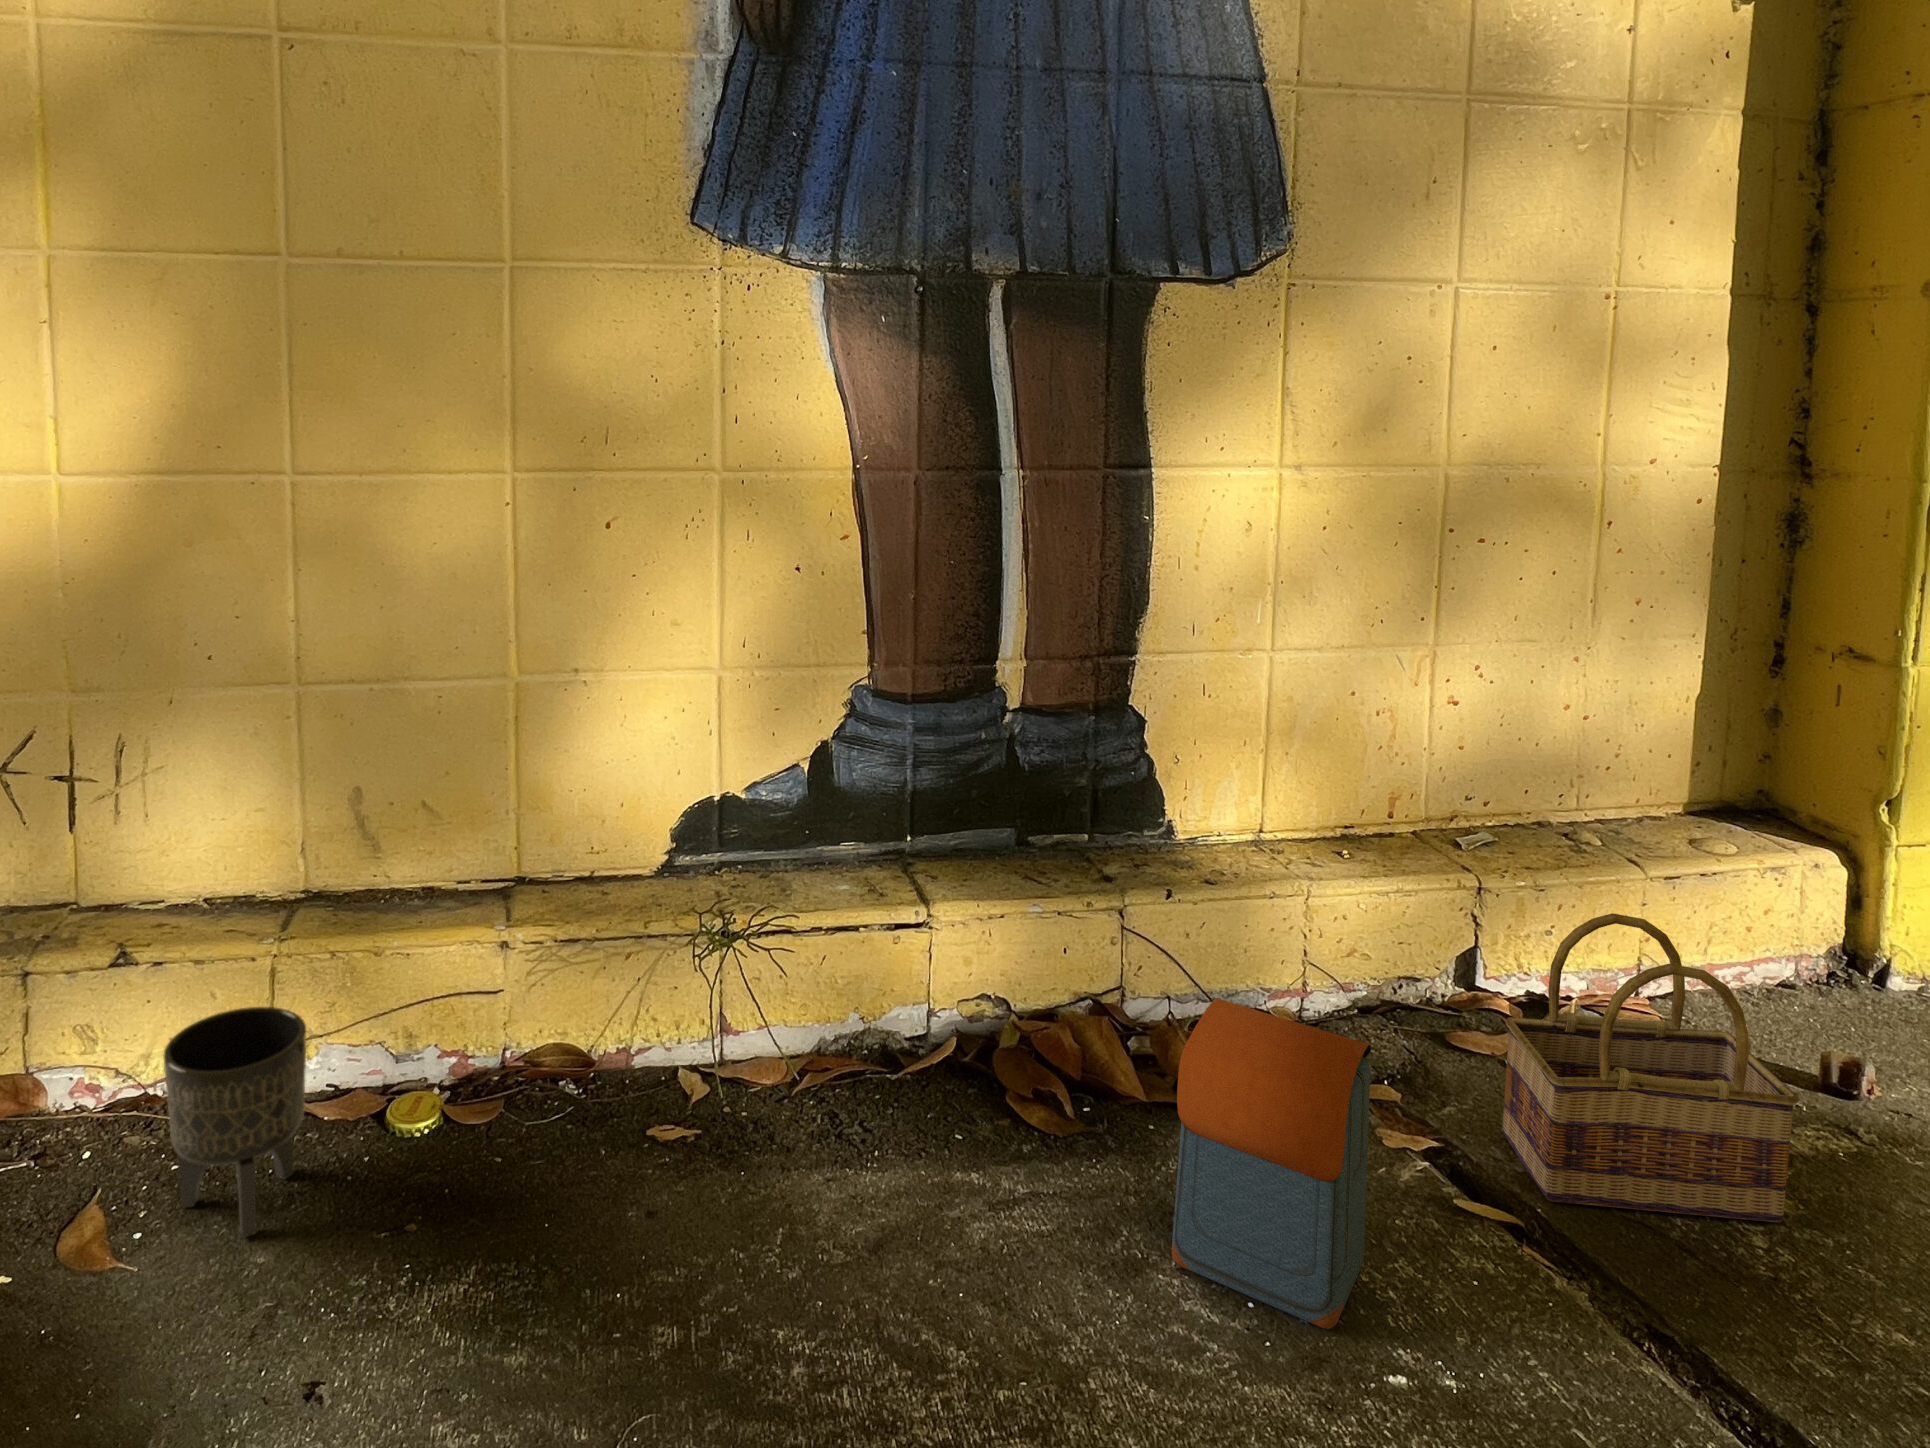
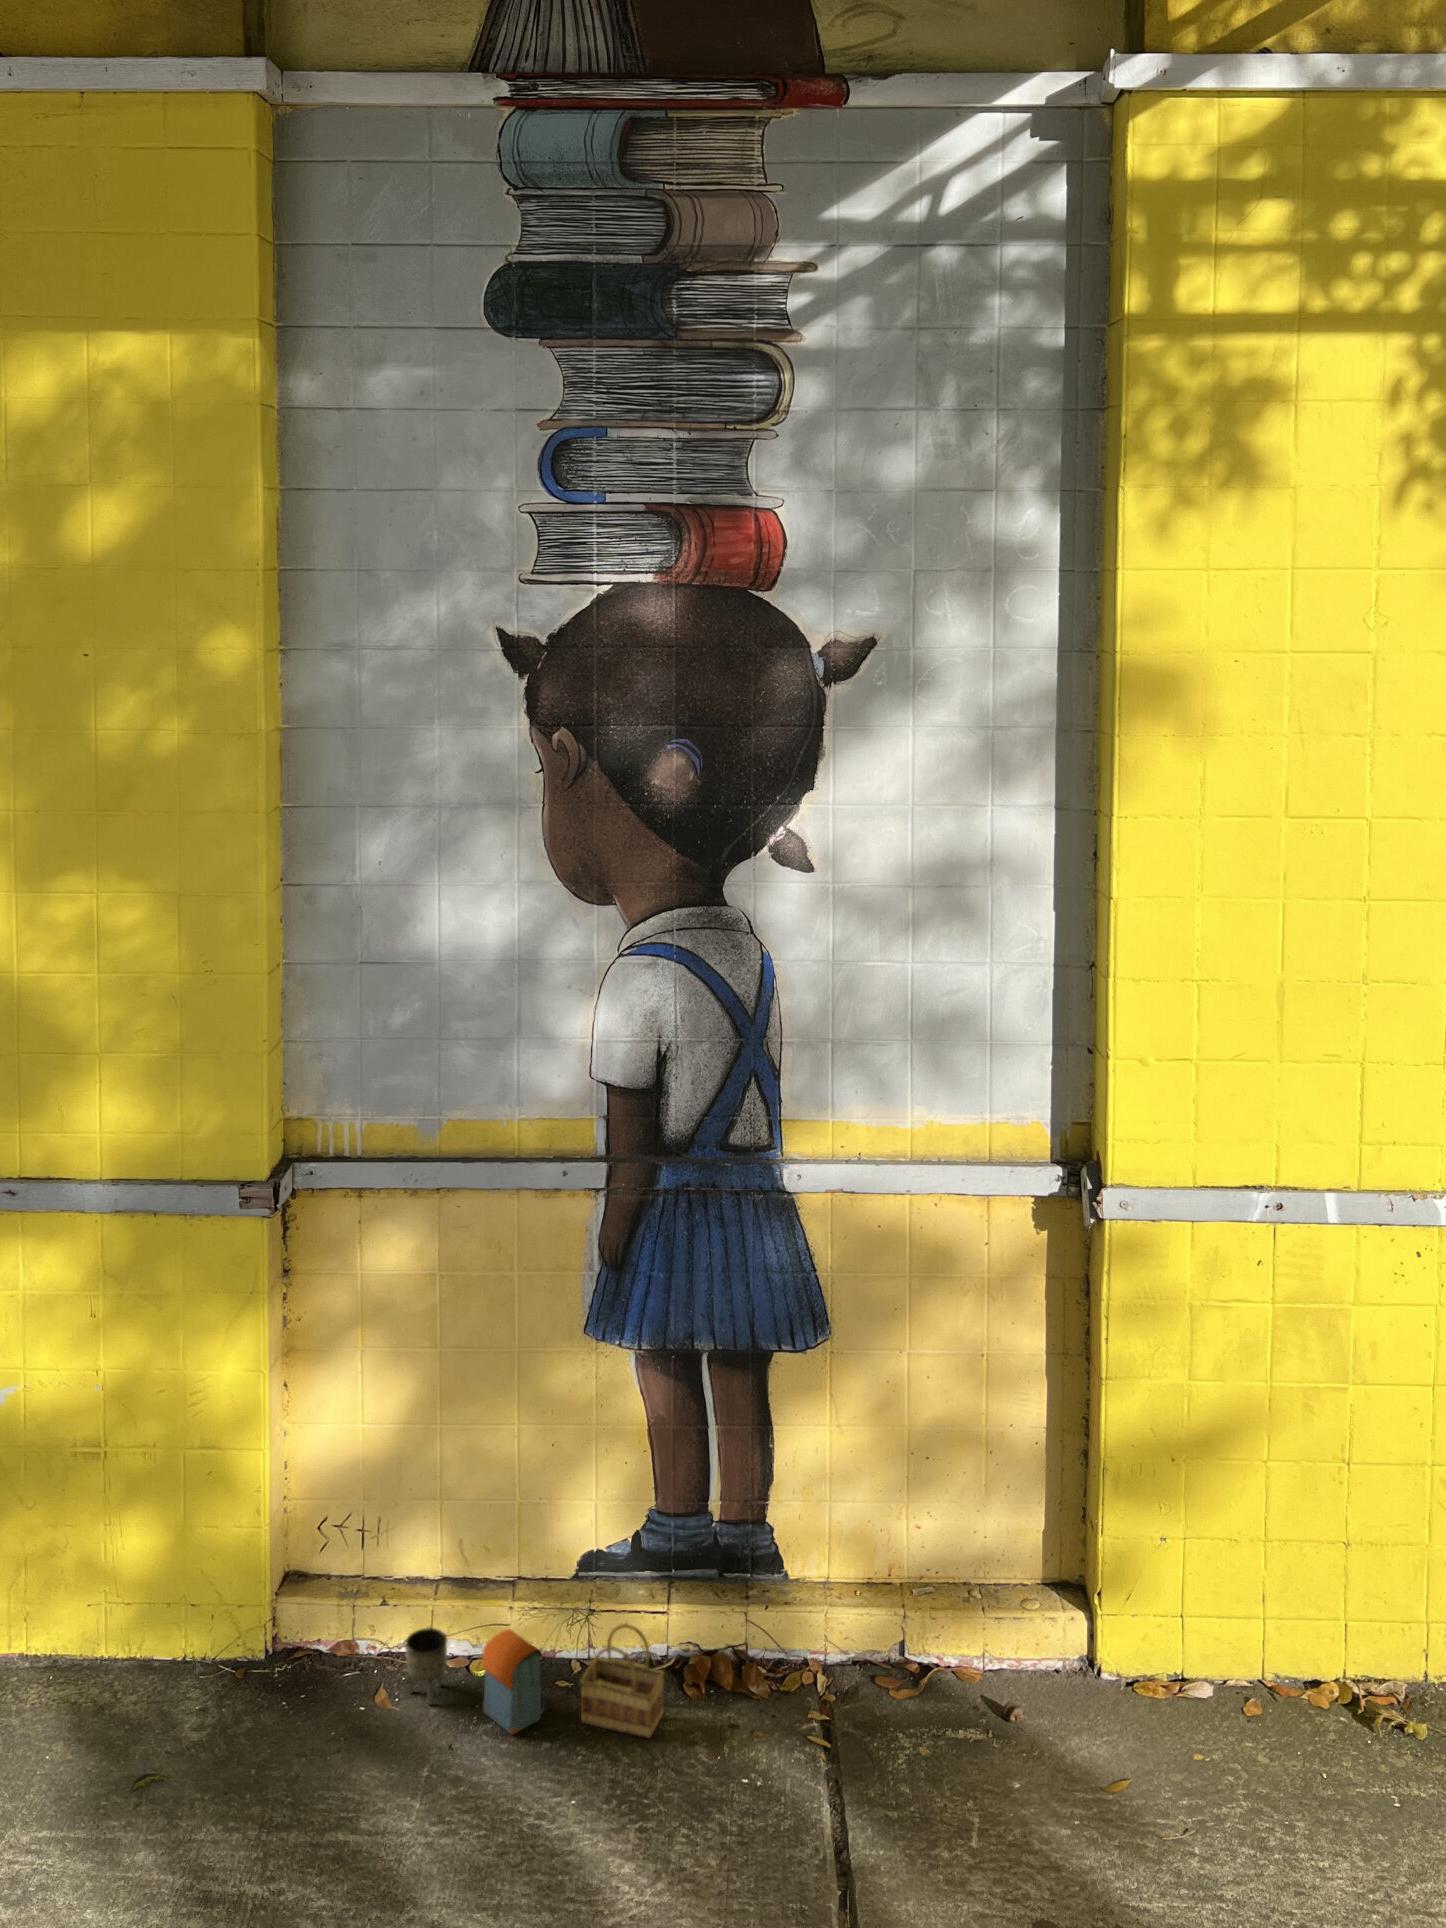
basket: present [1502,913,1799,1222] -> present [580,1624,664,1739]
backpack: present [1171,998,1371,1329] -> present [482,1629,546,1734]

